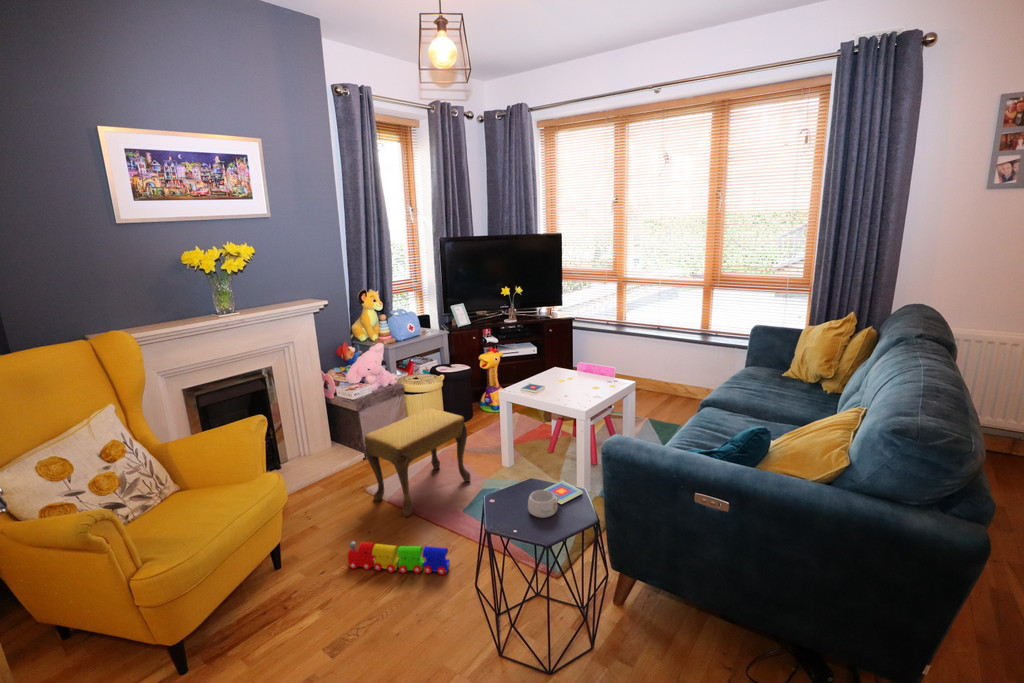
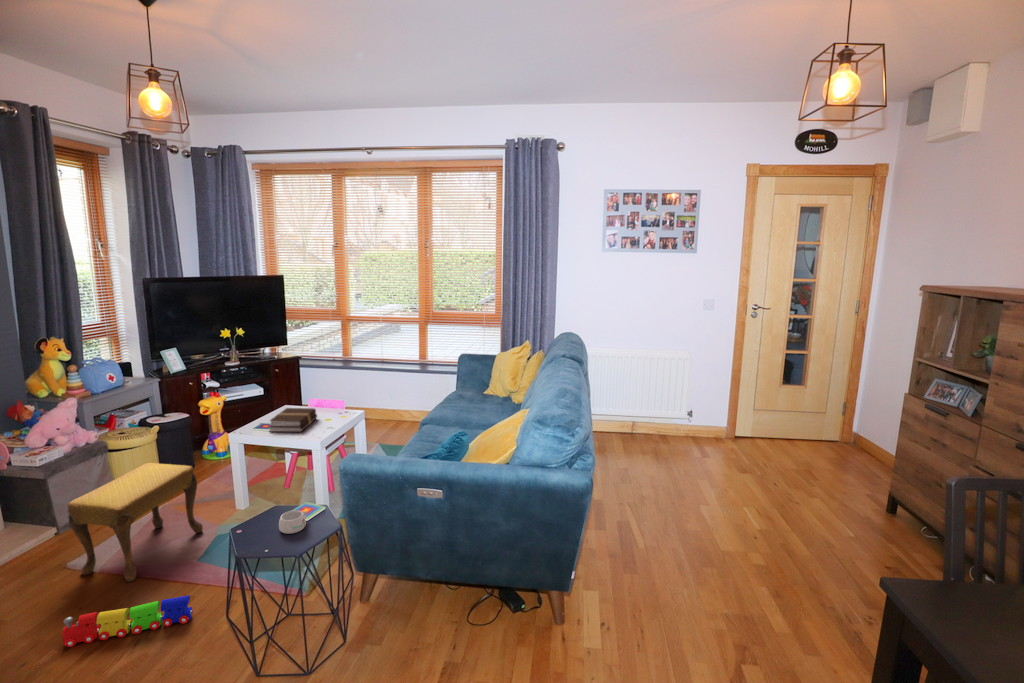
book: none [533,369,582,396] -> present [269,408,317,432]

